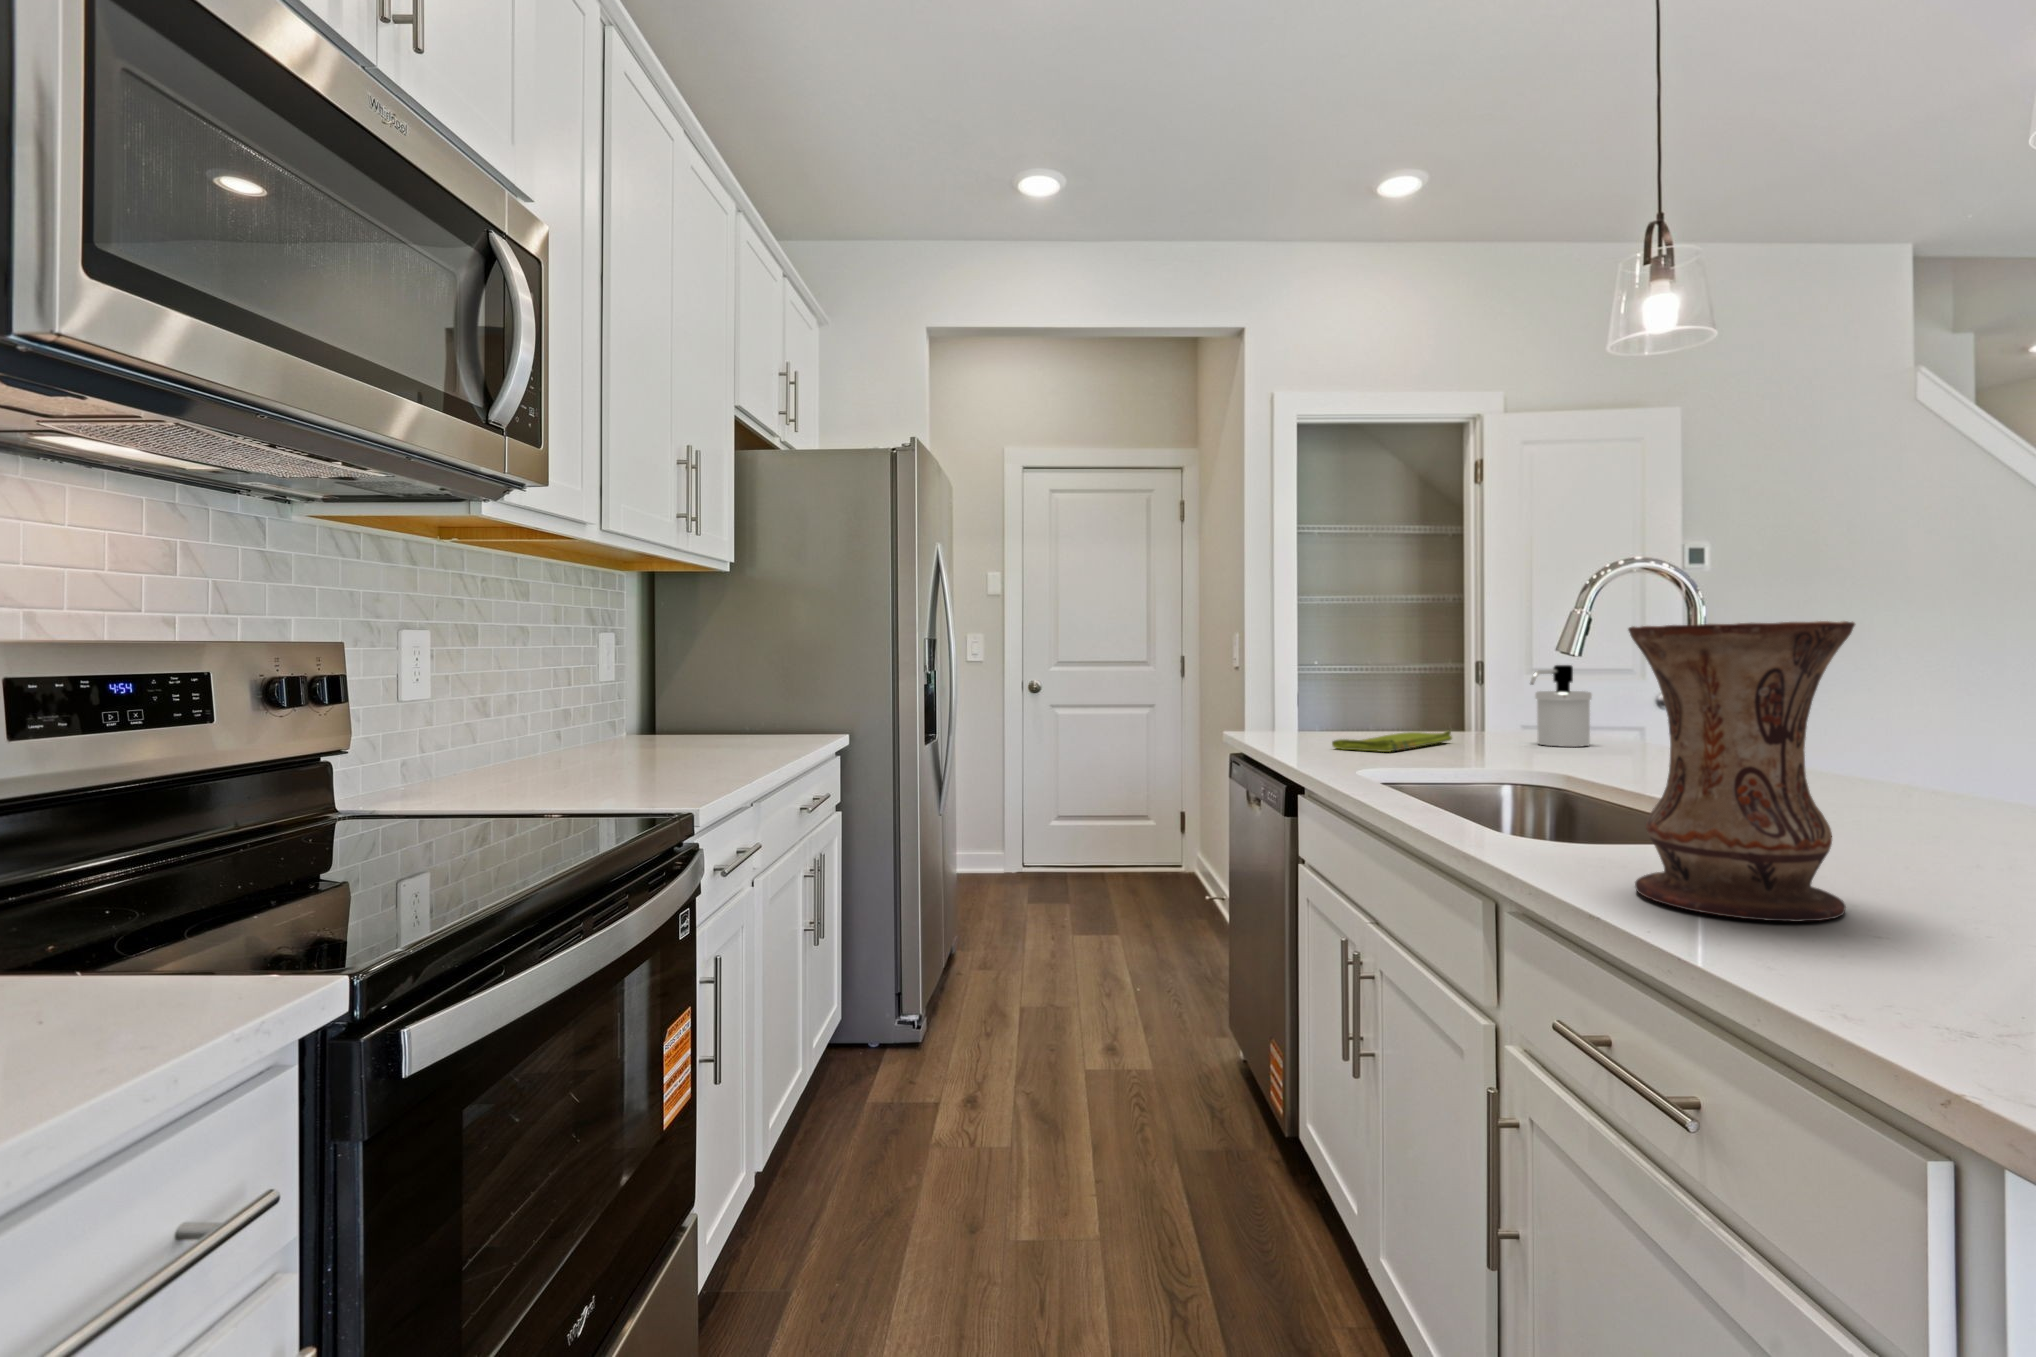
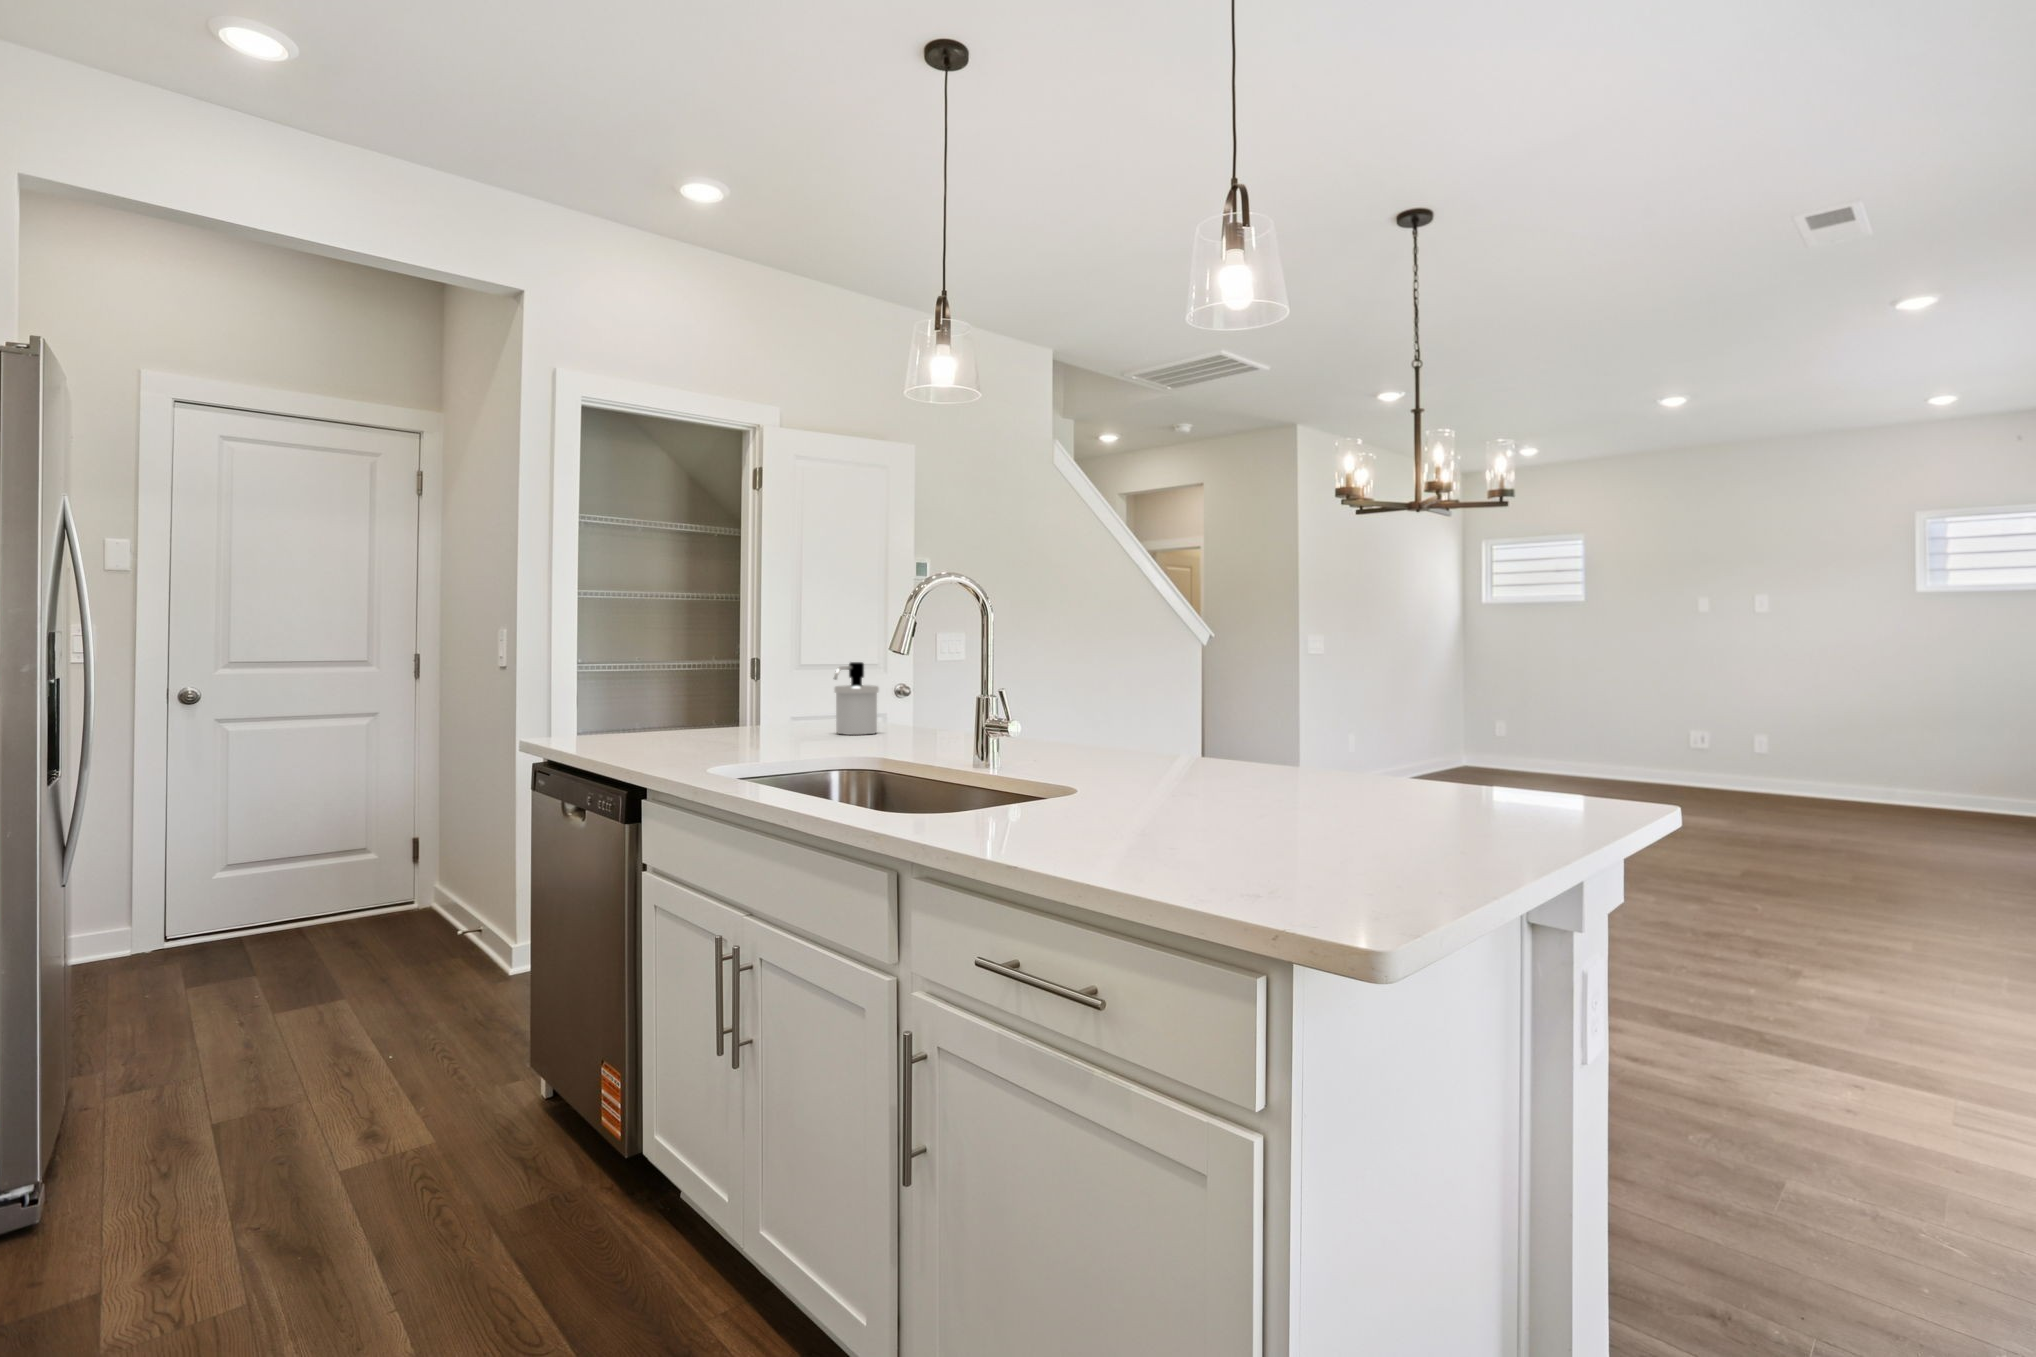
vase: present [1628,621,1855,922] -> none [1015,620,1157,848]
dish towel: present [1332,731,1452,752] -> none [658,724,765,747]

